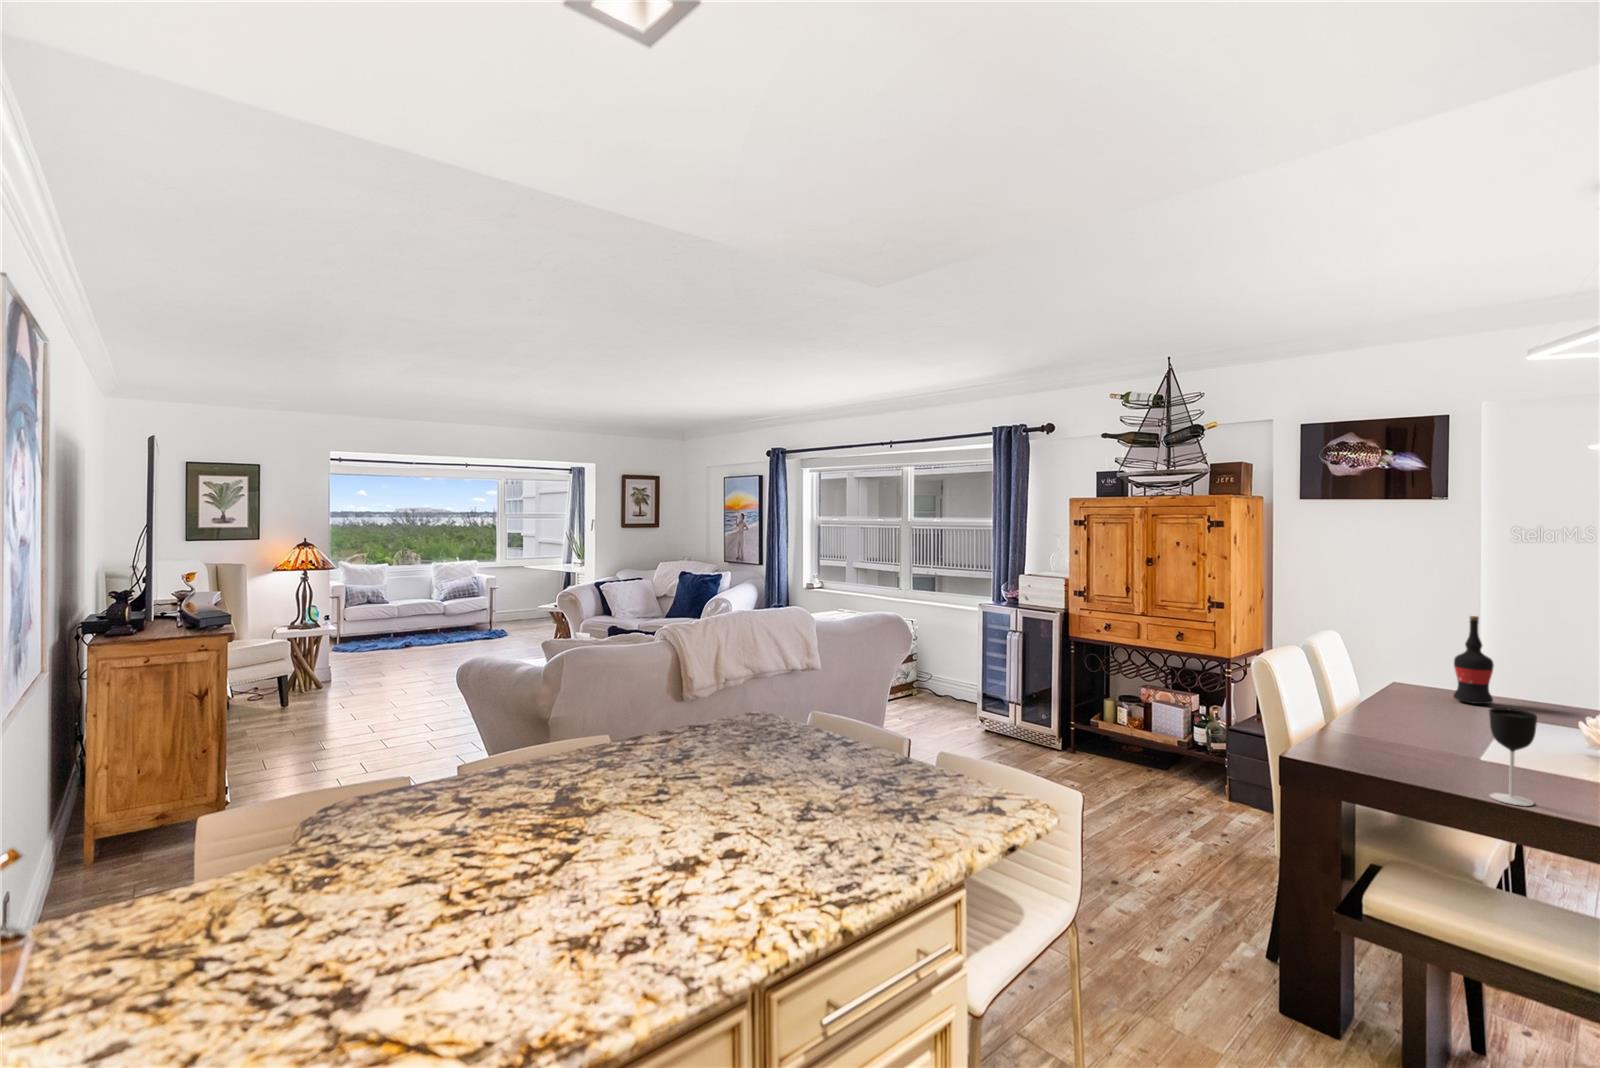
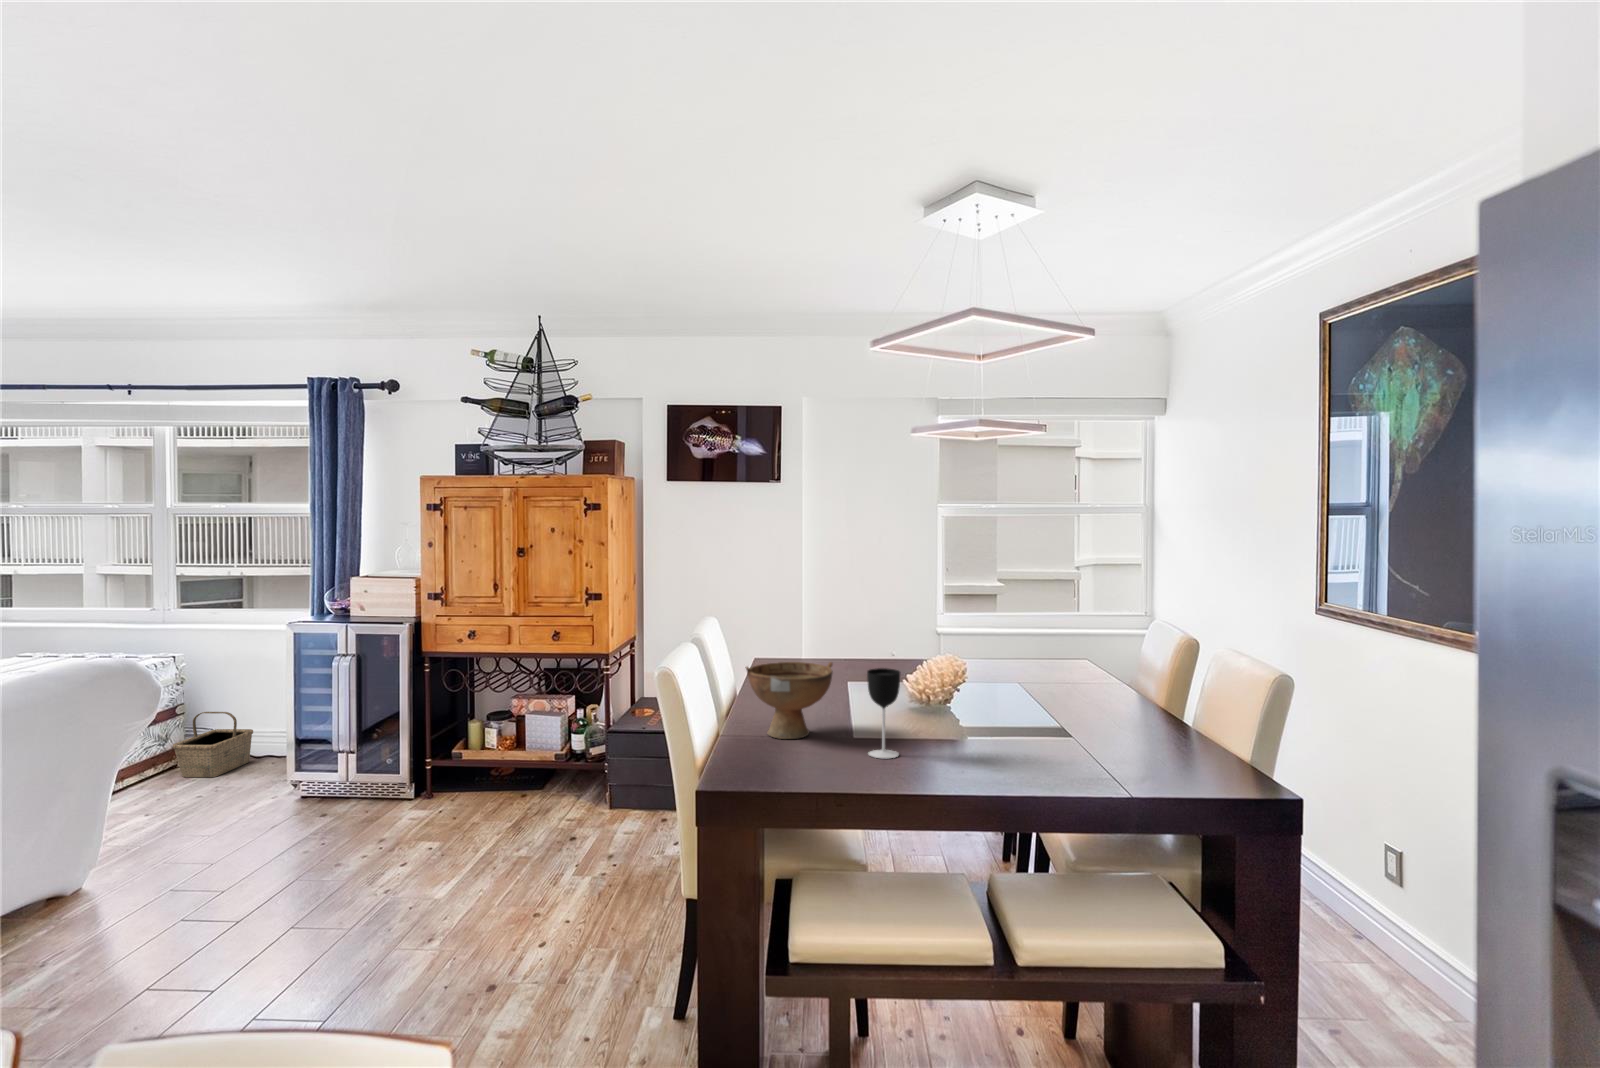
wine bottle: present [1454,616,1494,704] -> none [807,588,835,670]
basket: none [909,662,955,707] -> present [173,712,253,777]
bowl: none [1343,685,1455,765] -> present [746,662,833,739]

